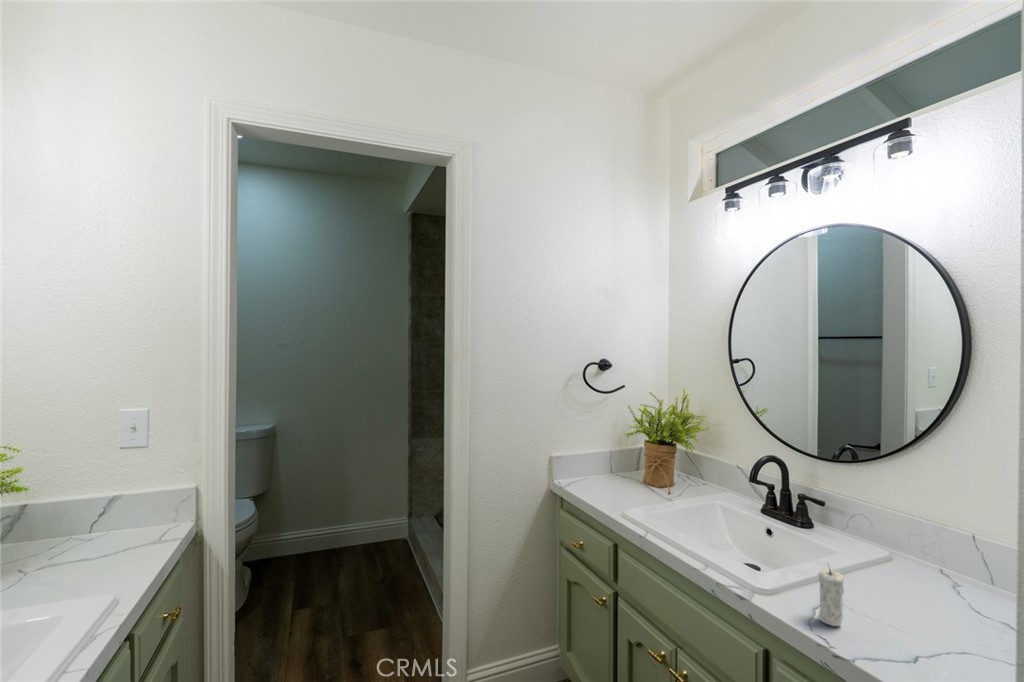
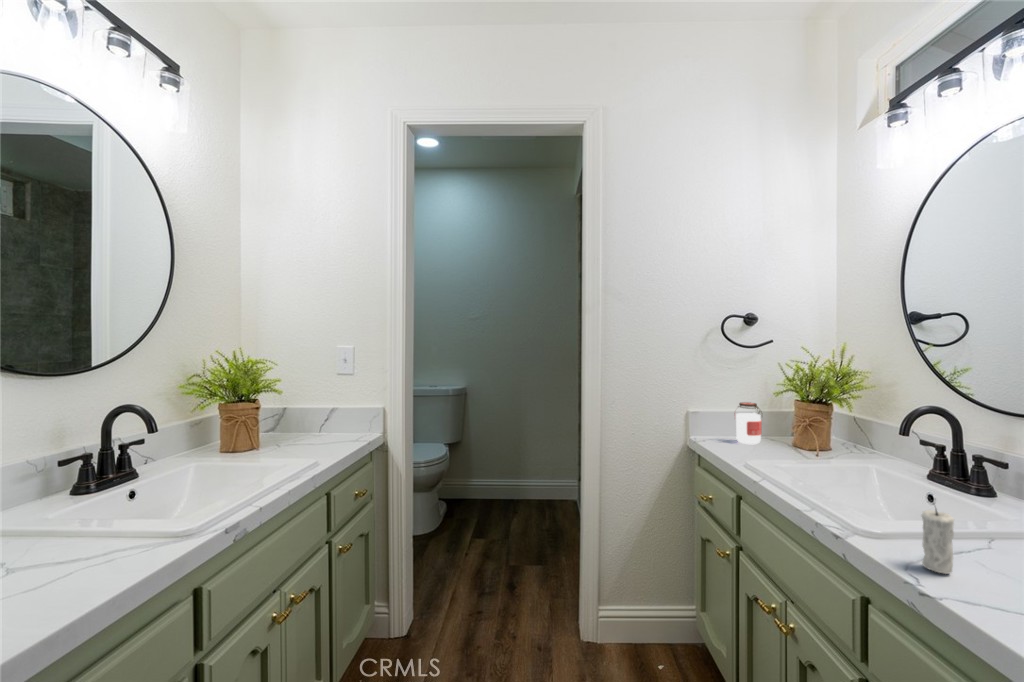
jar: none [598,444,621,485] -> present [734,402,762,444]

